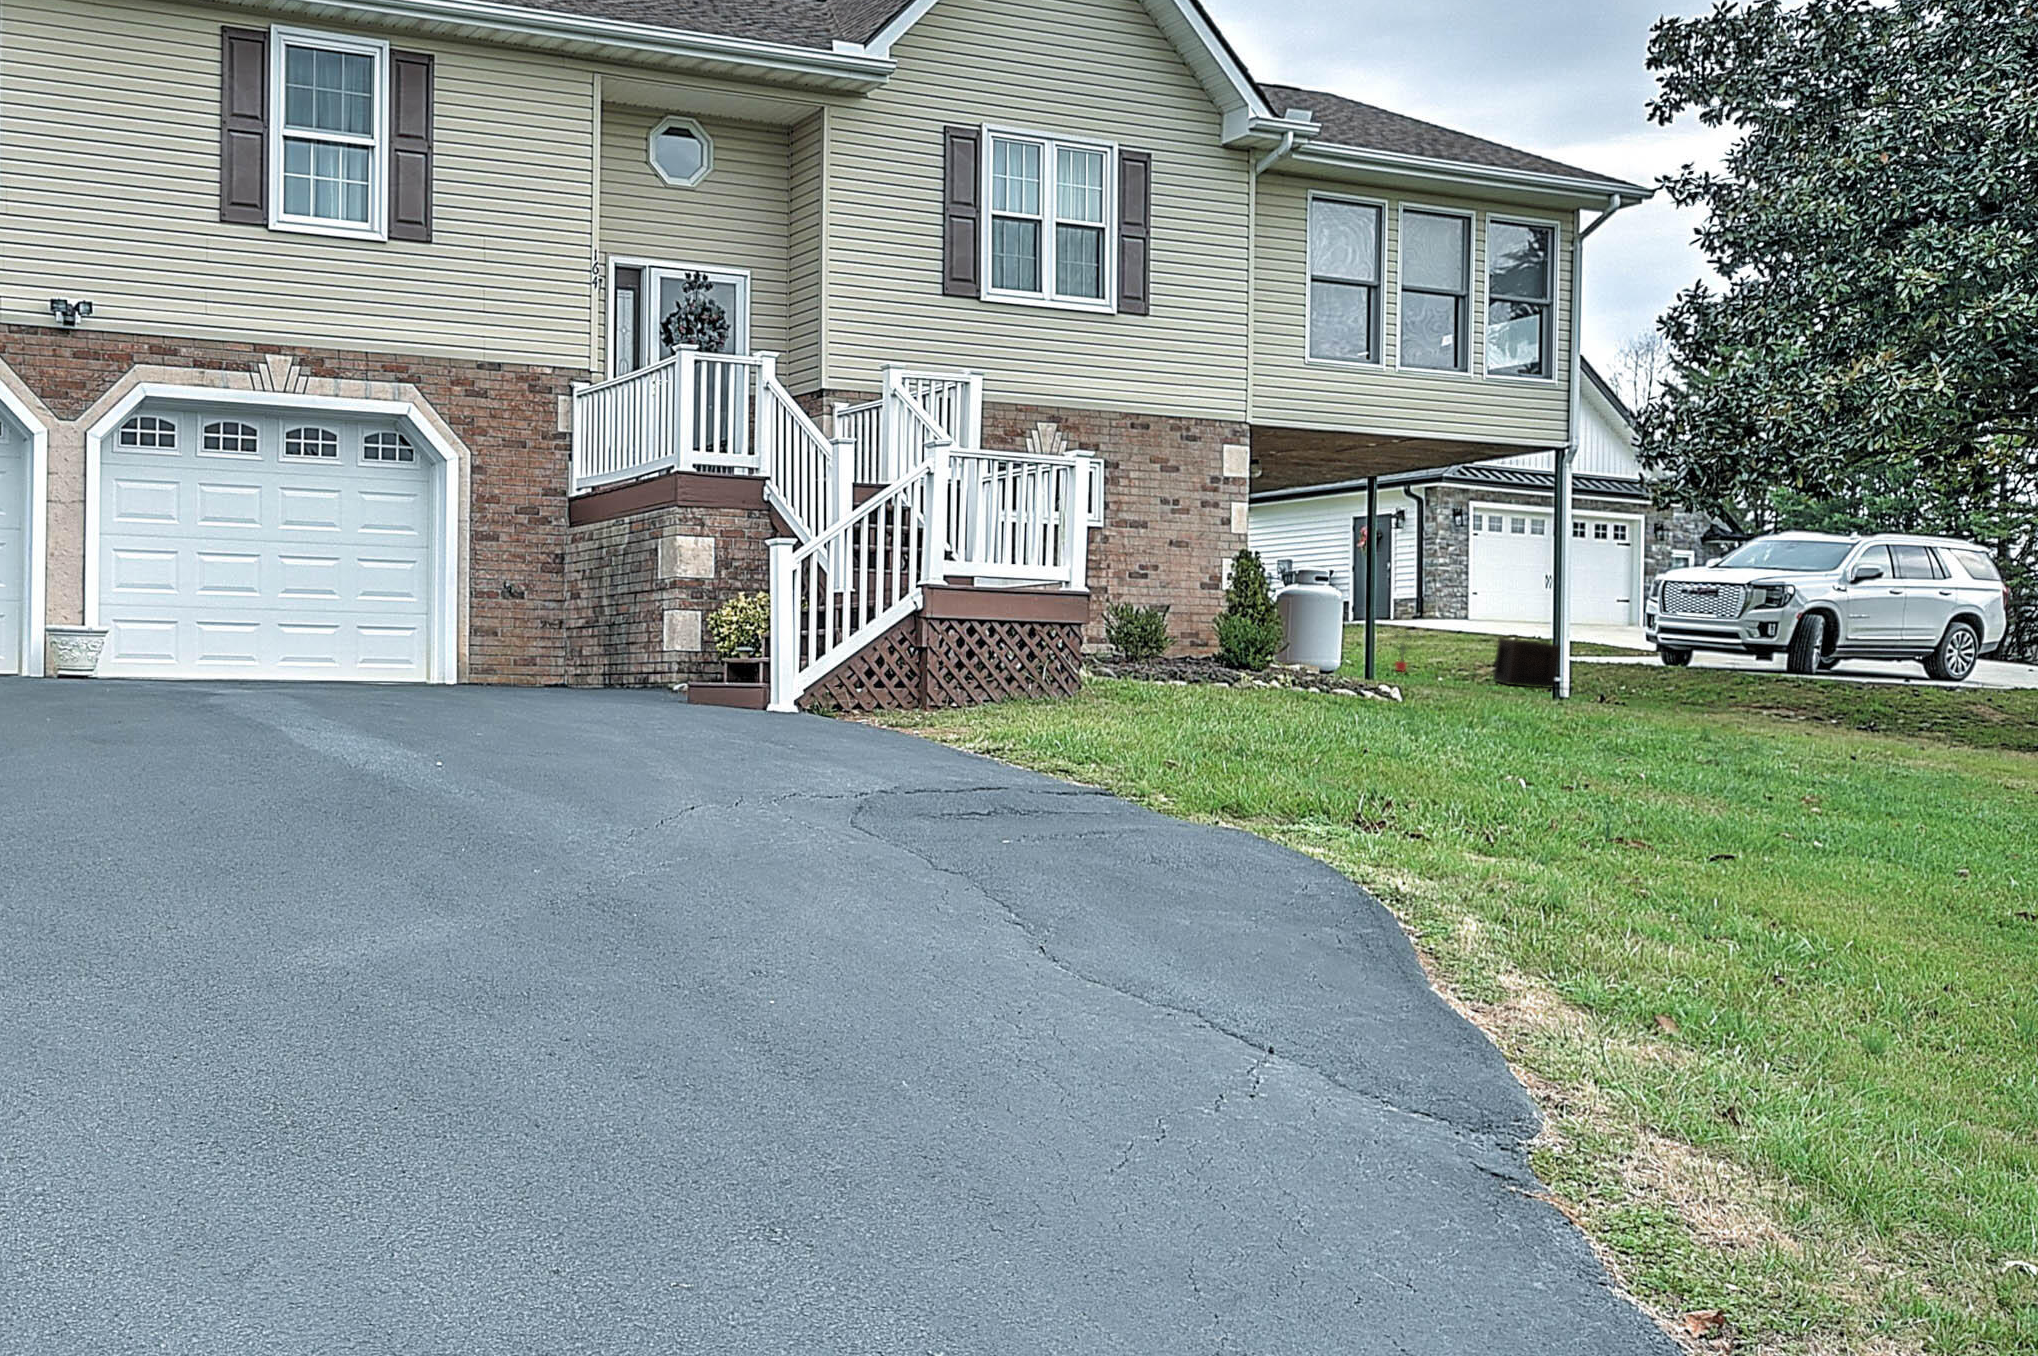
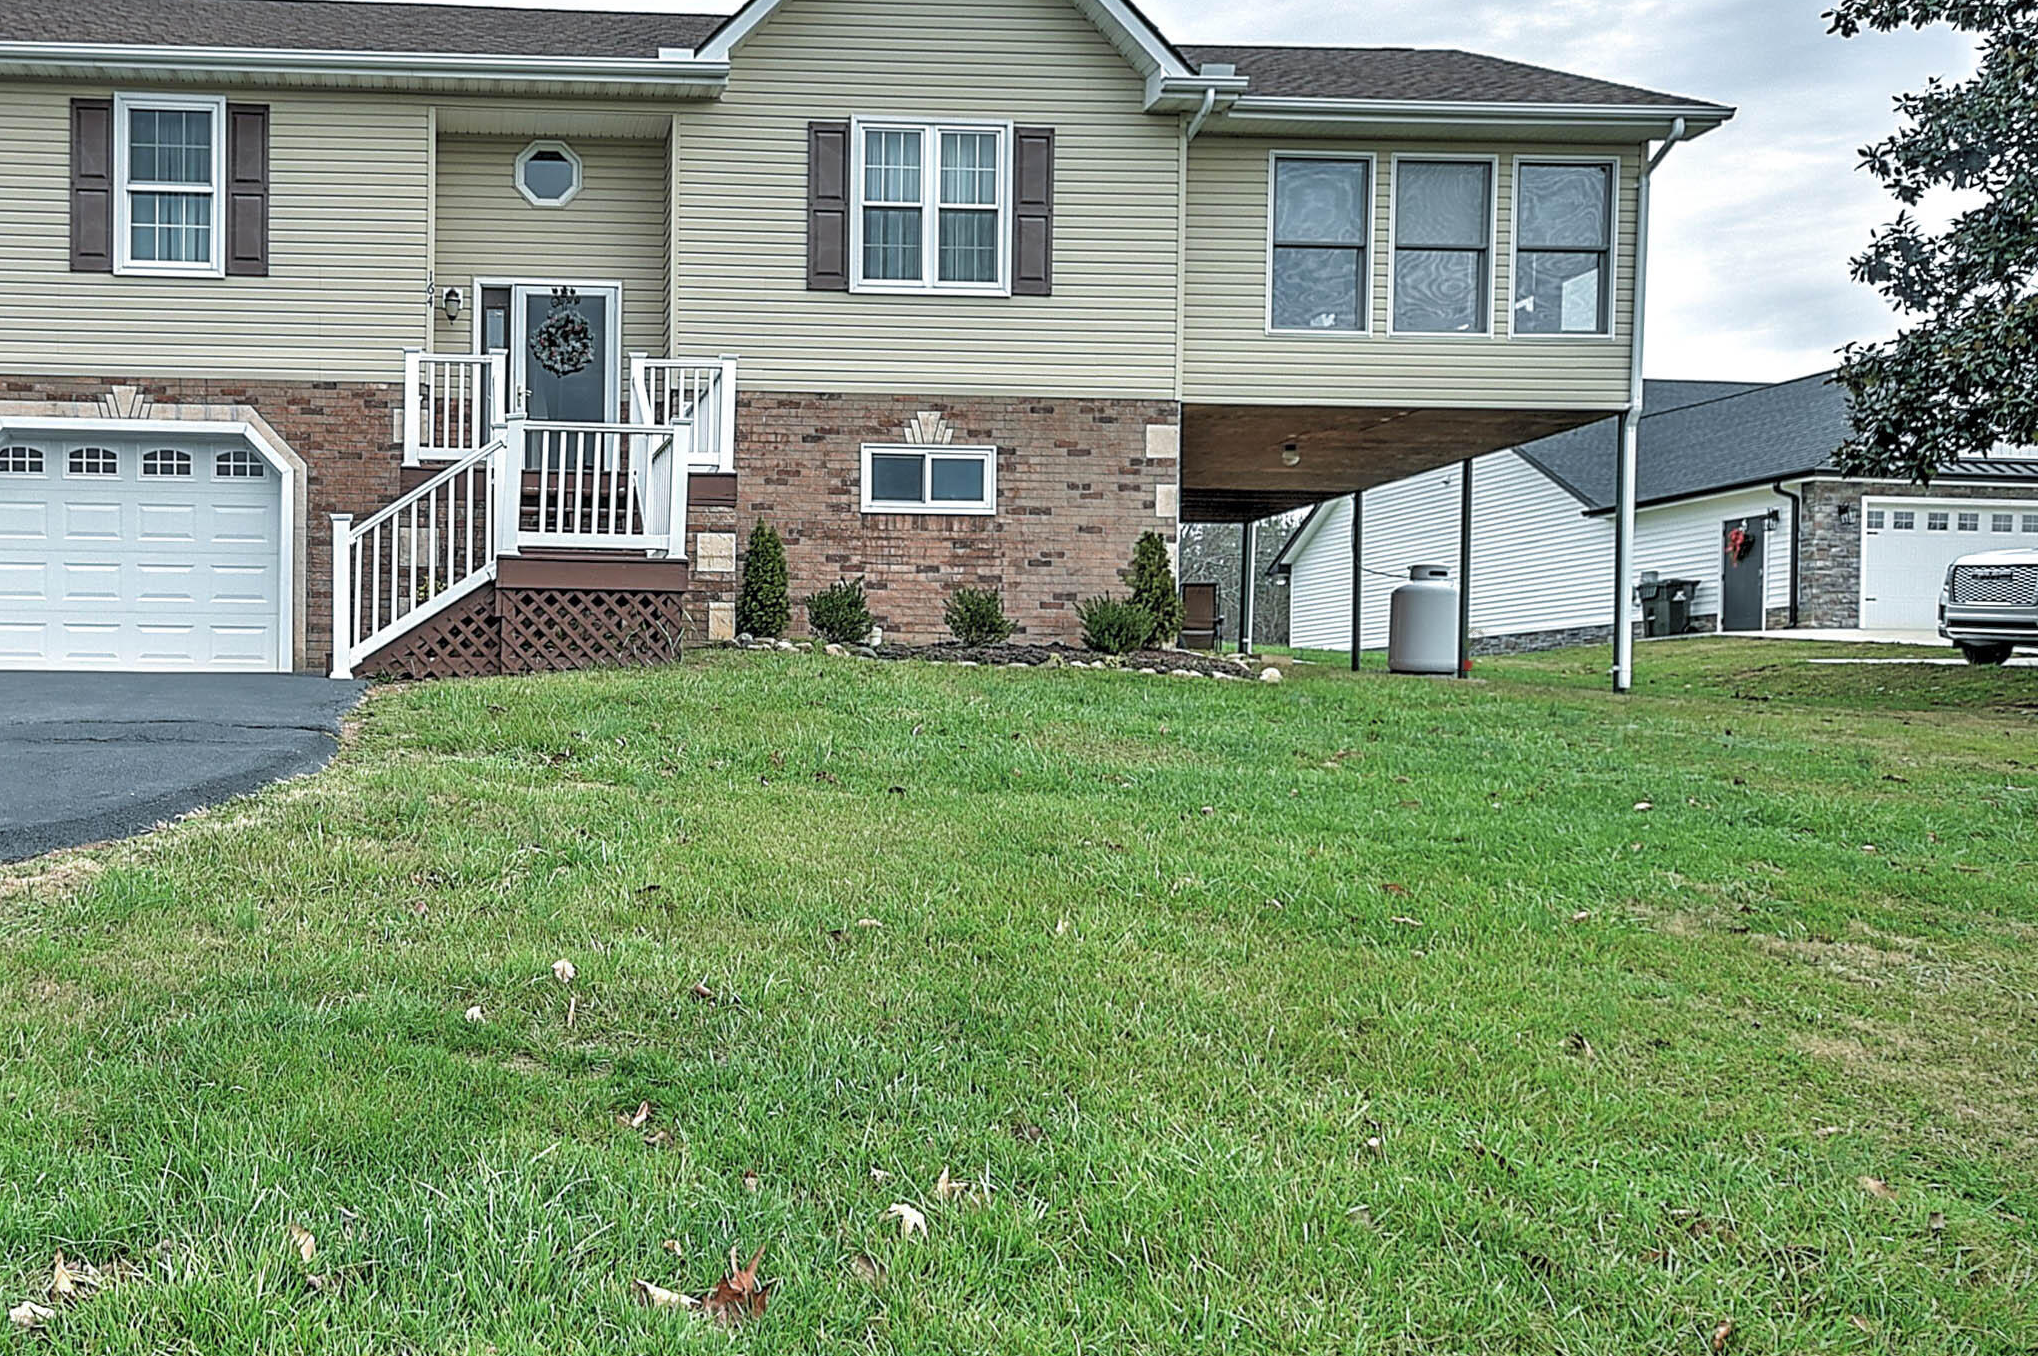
wooden crate: present [1493,638,1560,688] -> none [1552,629,1623,683]

